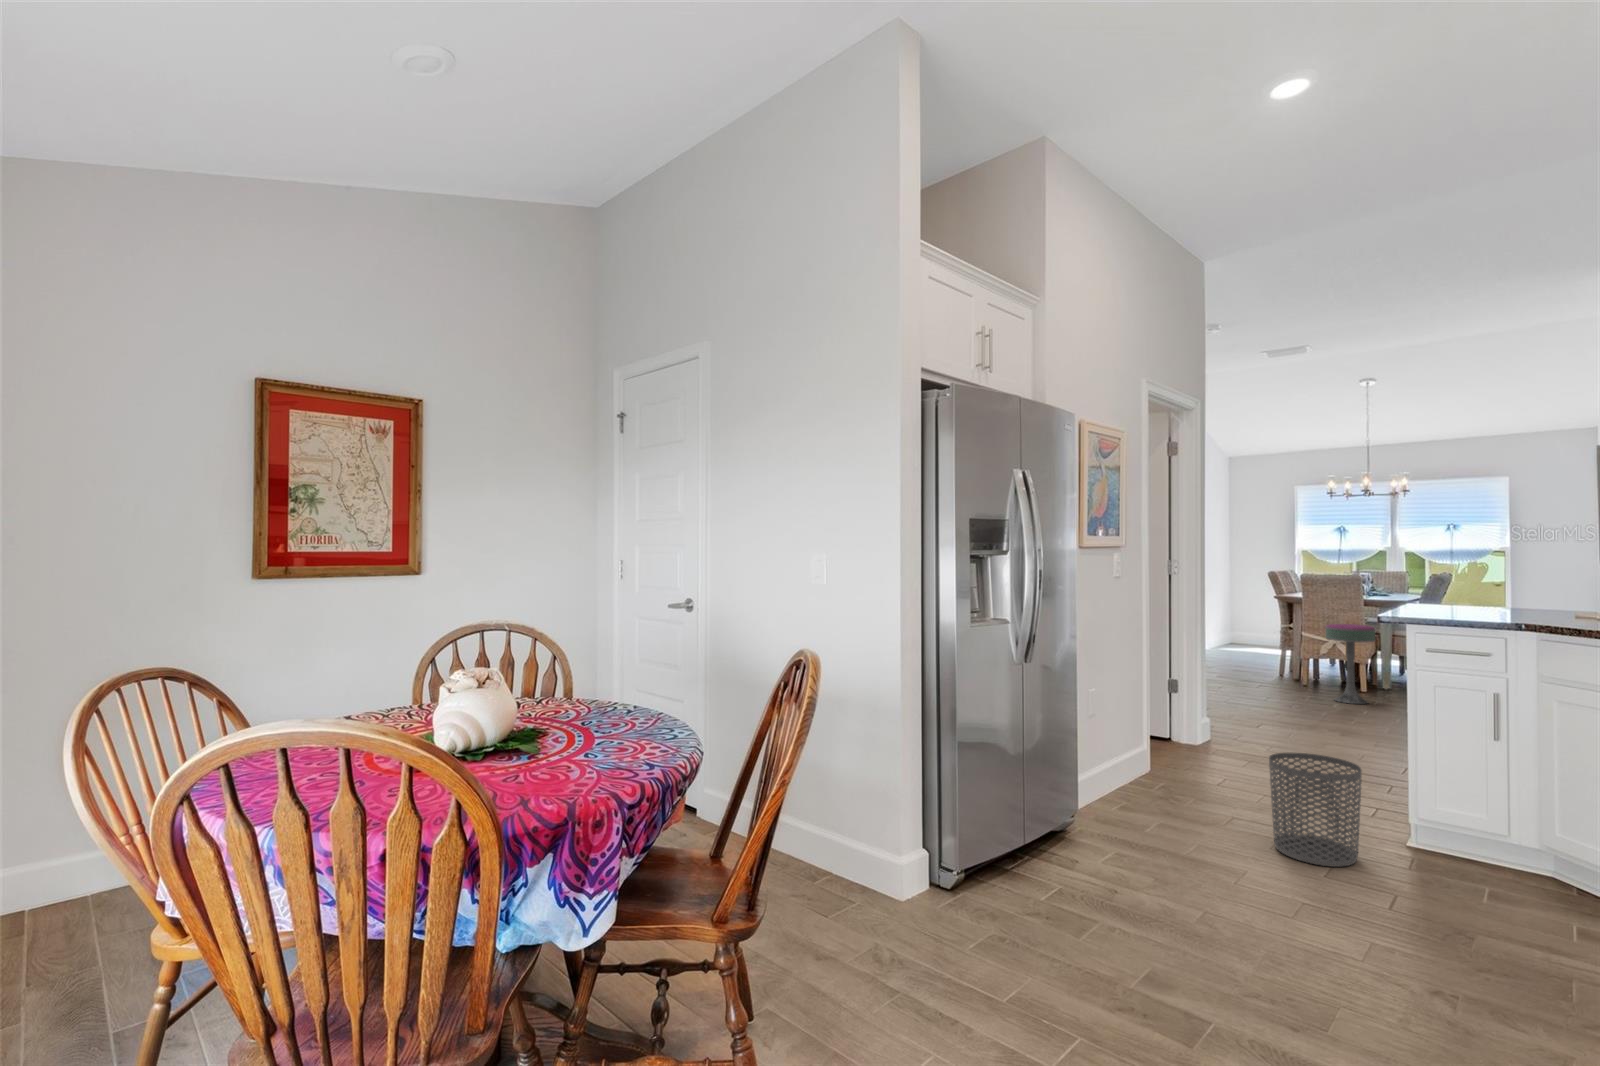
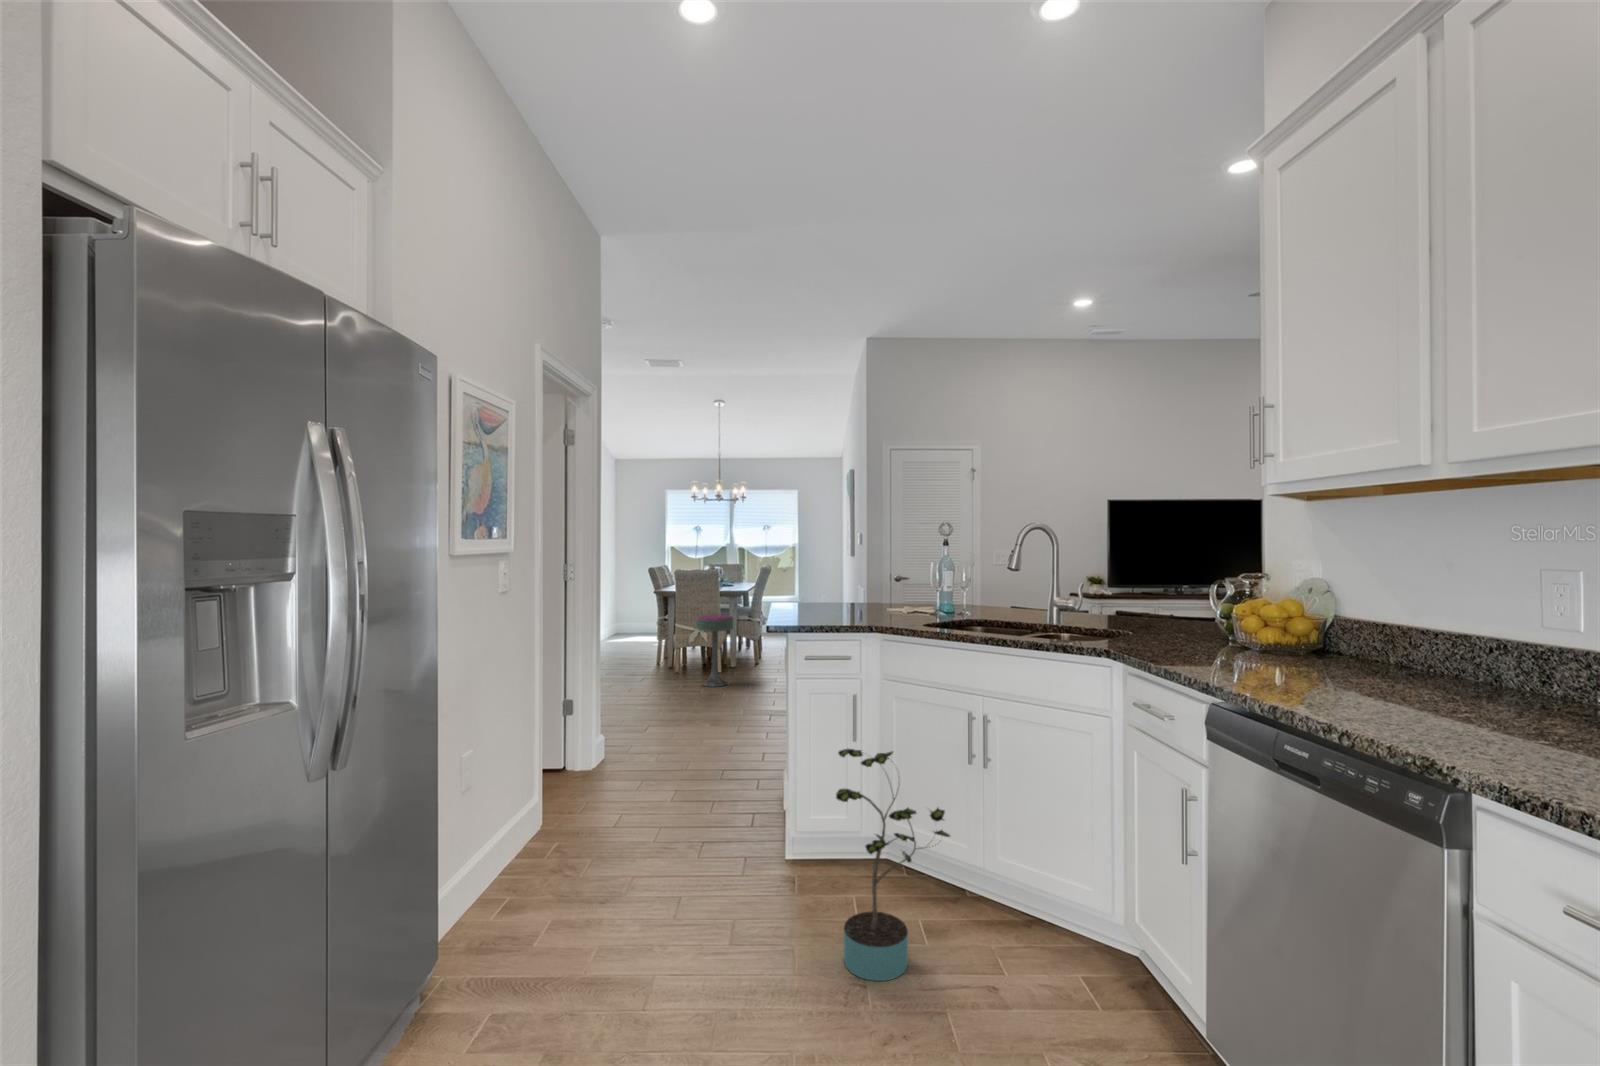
potted plant: none [1405,722,1552,931] -> present [836,749,950,981]
waste bin: present [1269,753,1362,867] -> none [685,790,775,933]

